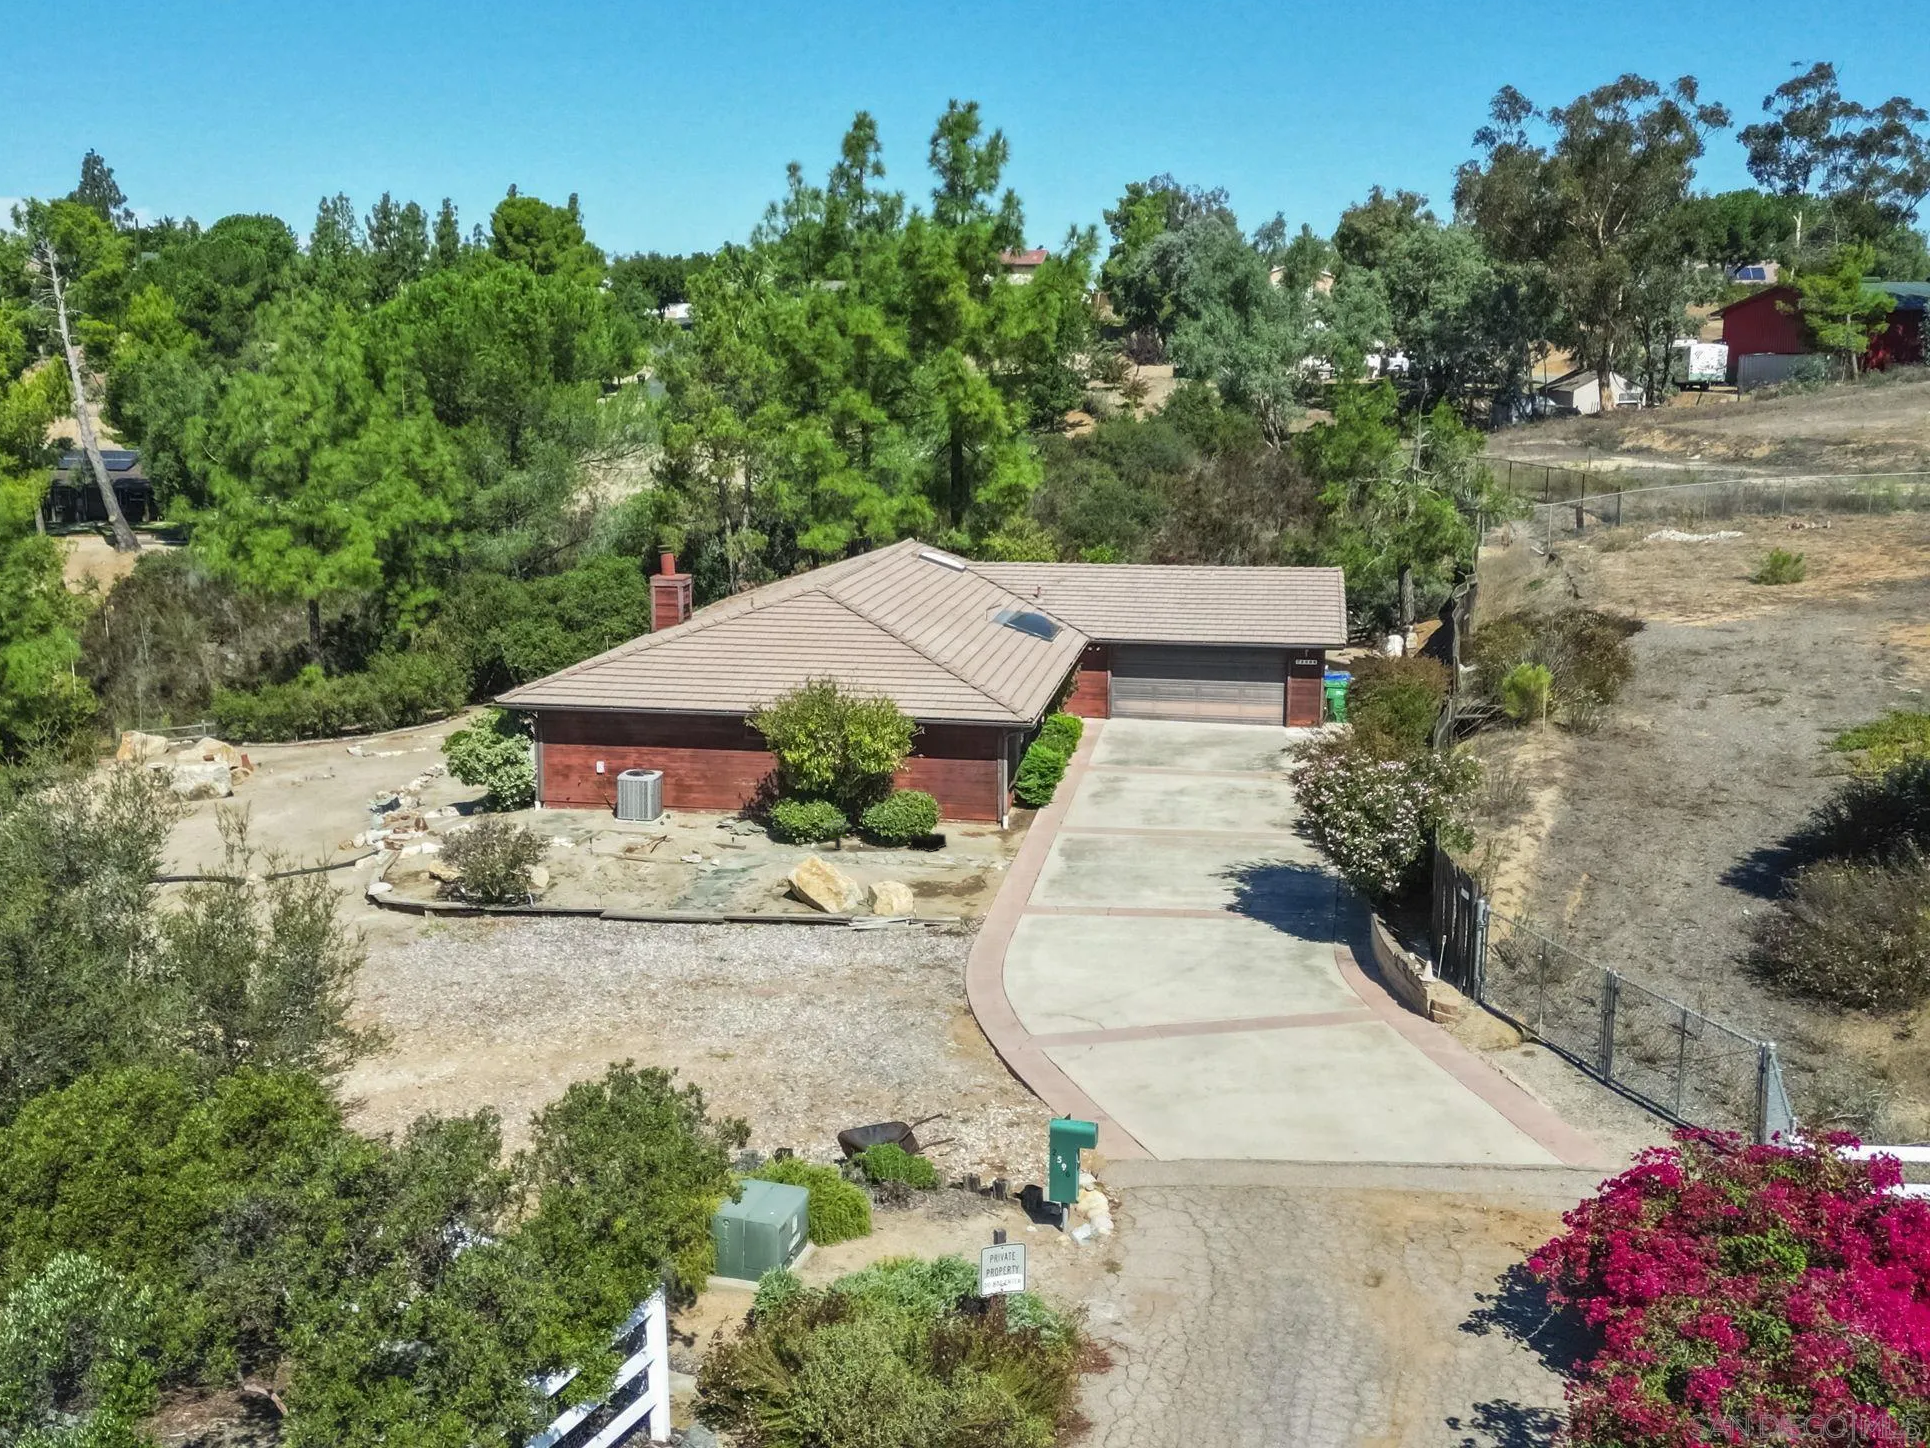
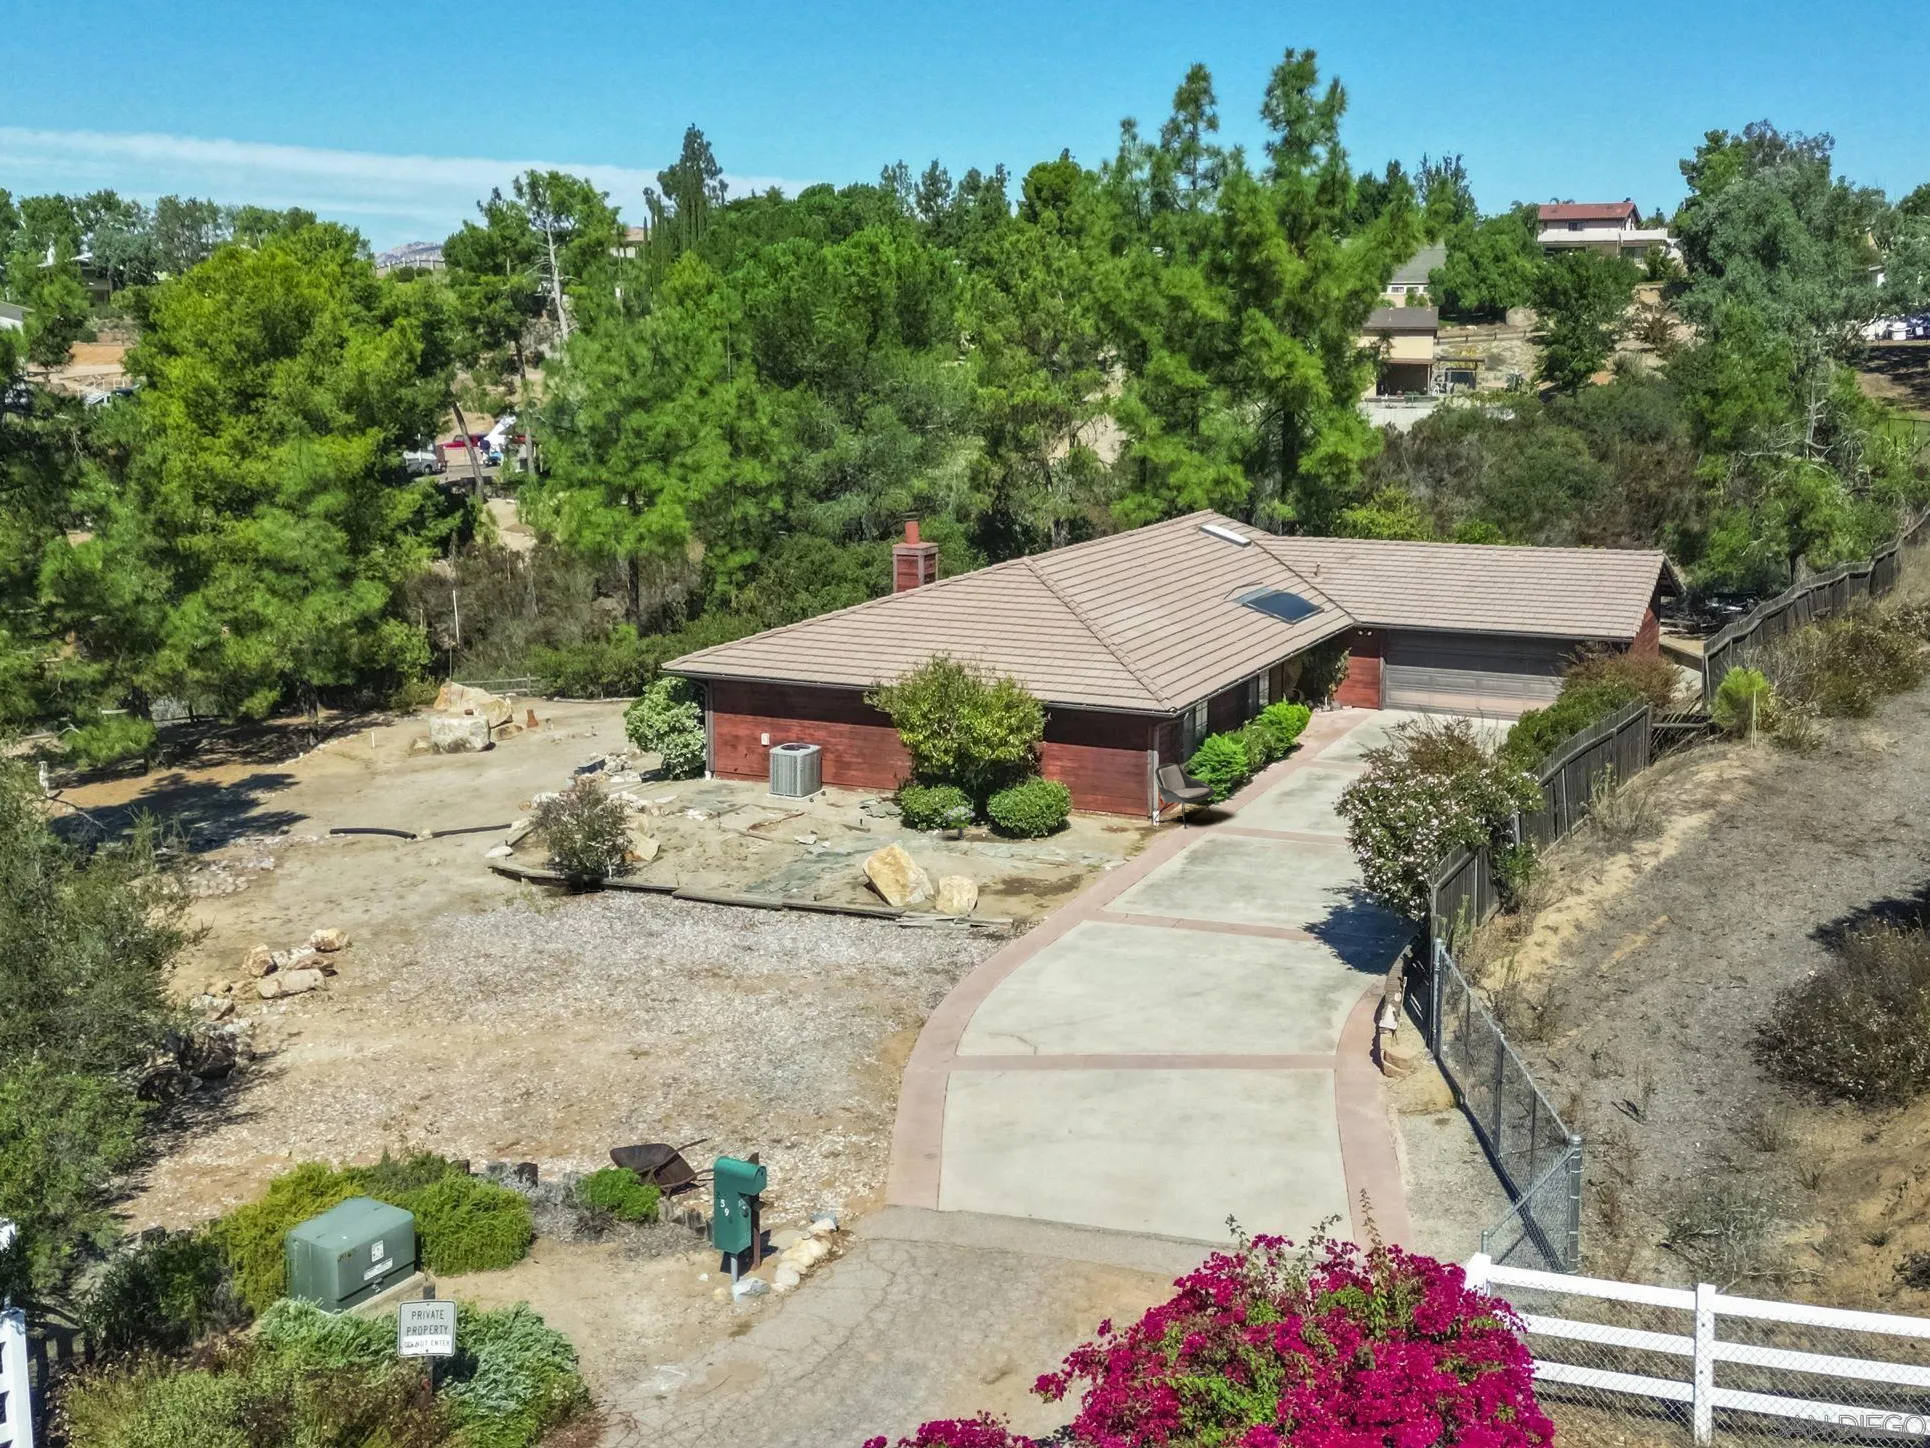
lounge chair: none [1004,770,1057,829] -> present [1154,763,1215,828]
storage bin: present [909,833,947,851] -> present [566,872,607,894]

